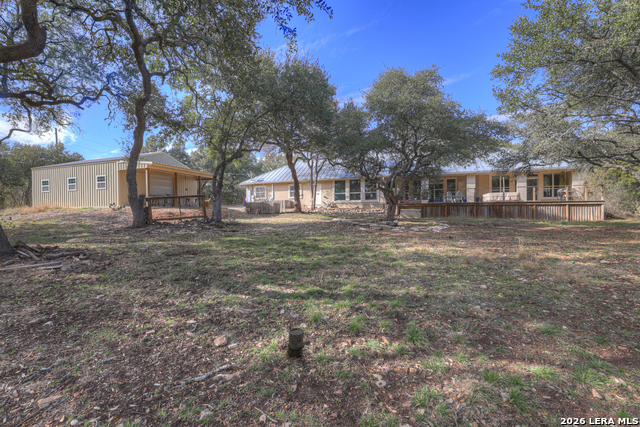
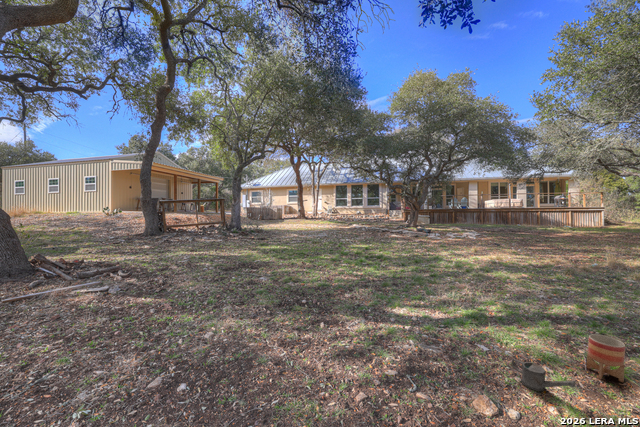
planter: none [359,308,381,347] -> present [586,334,625,382]

